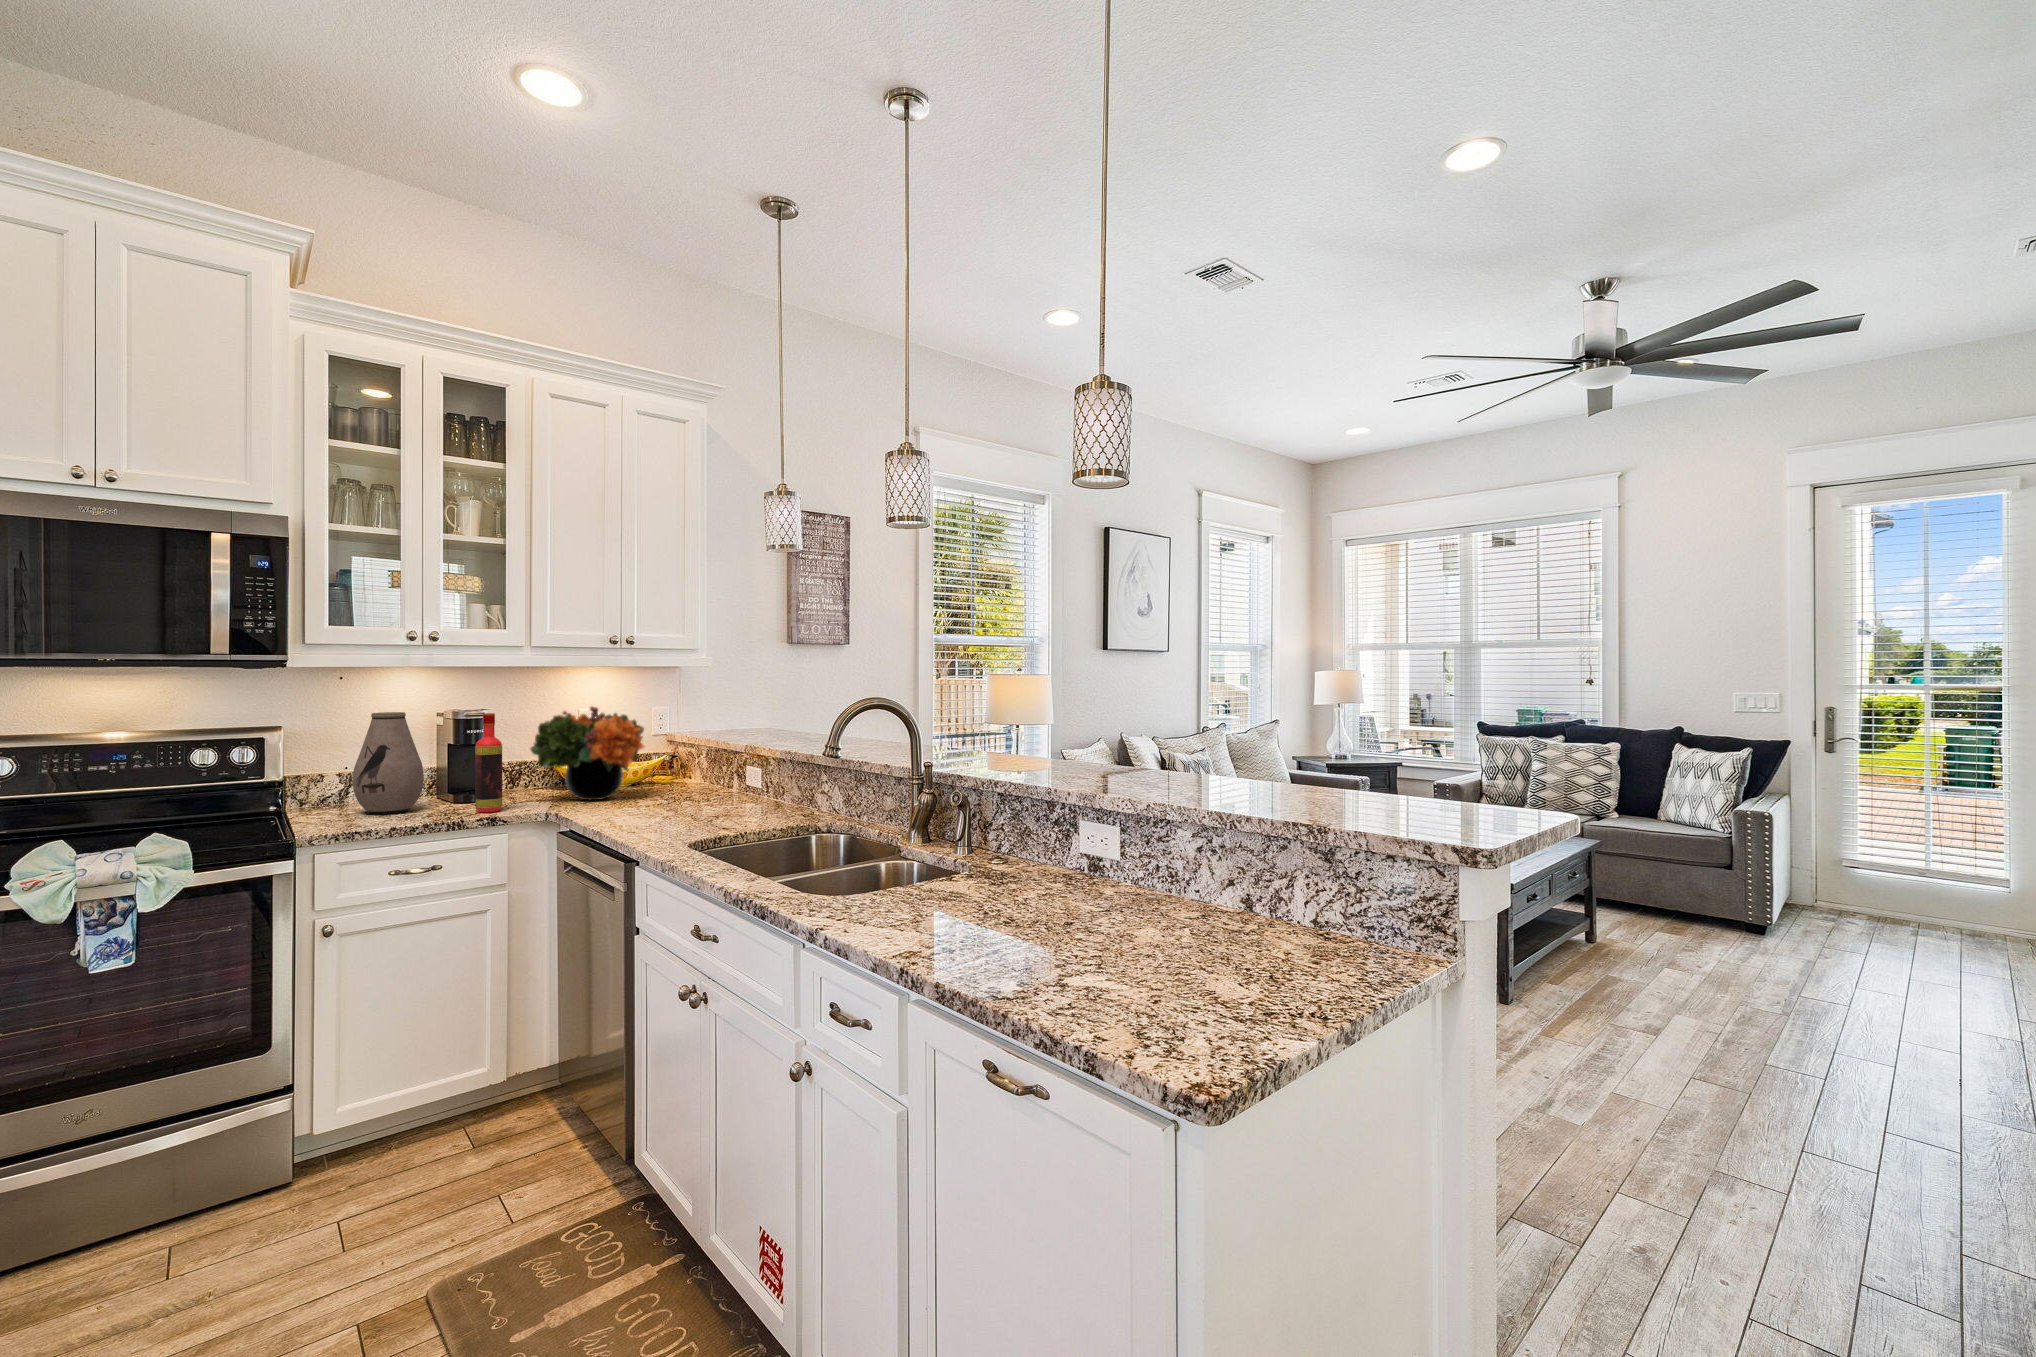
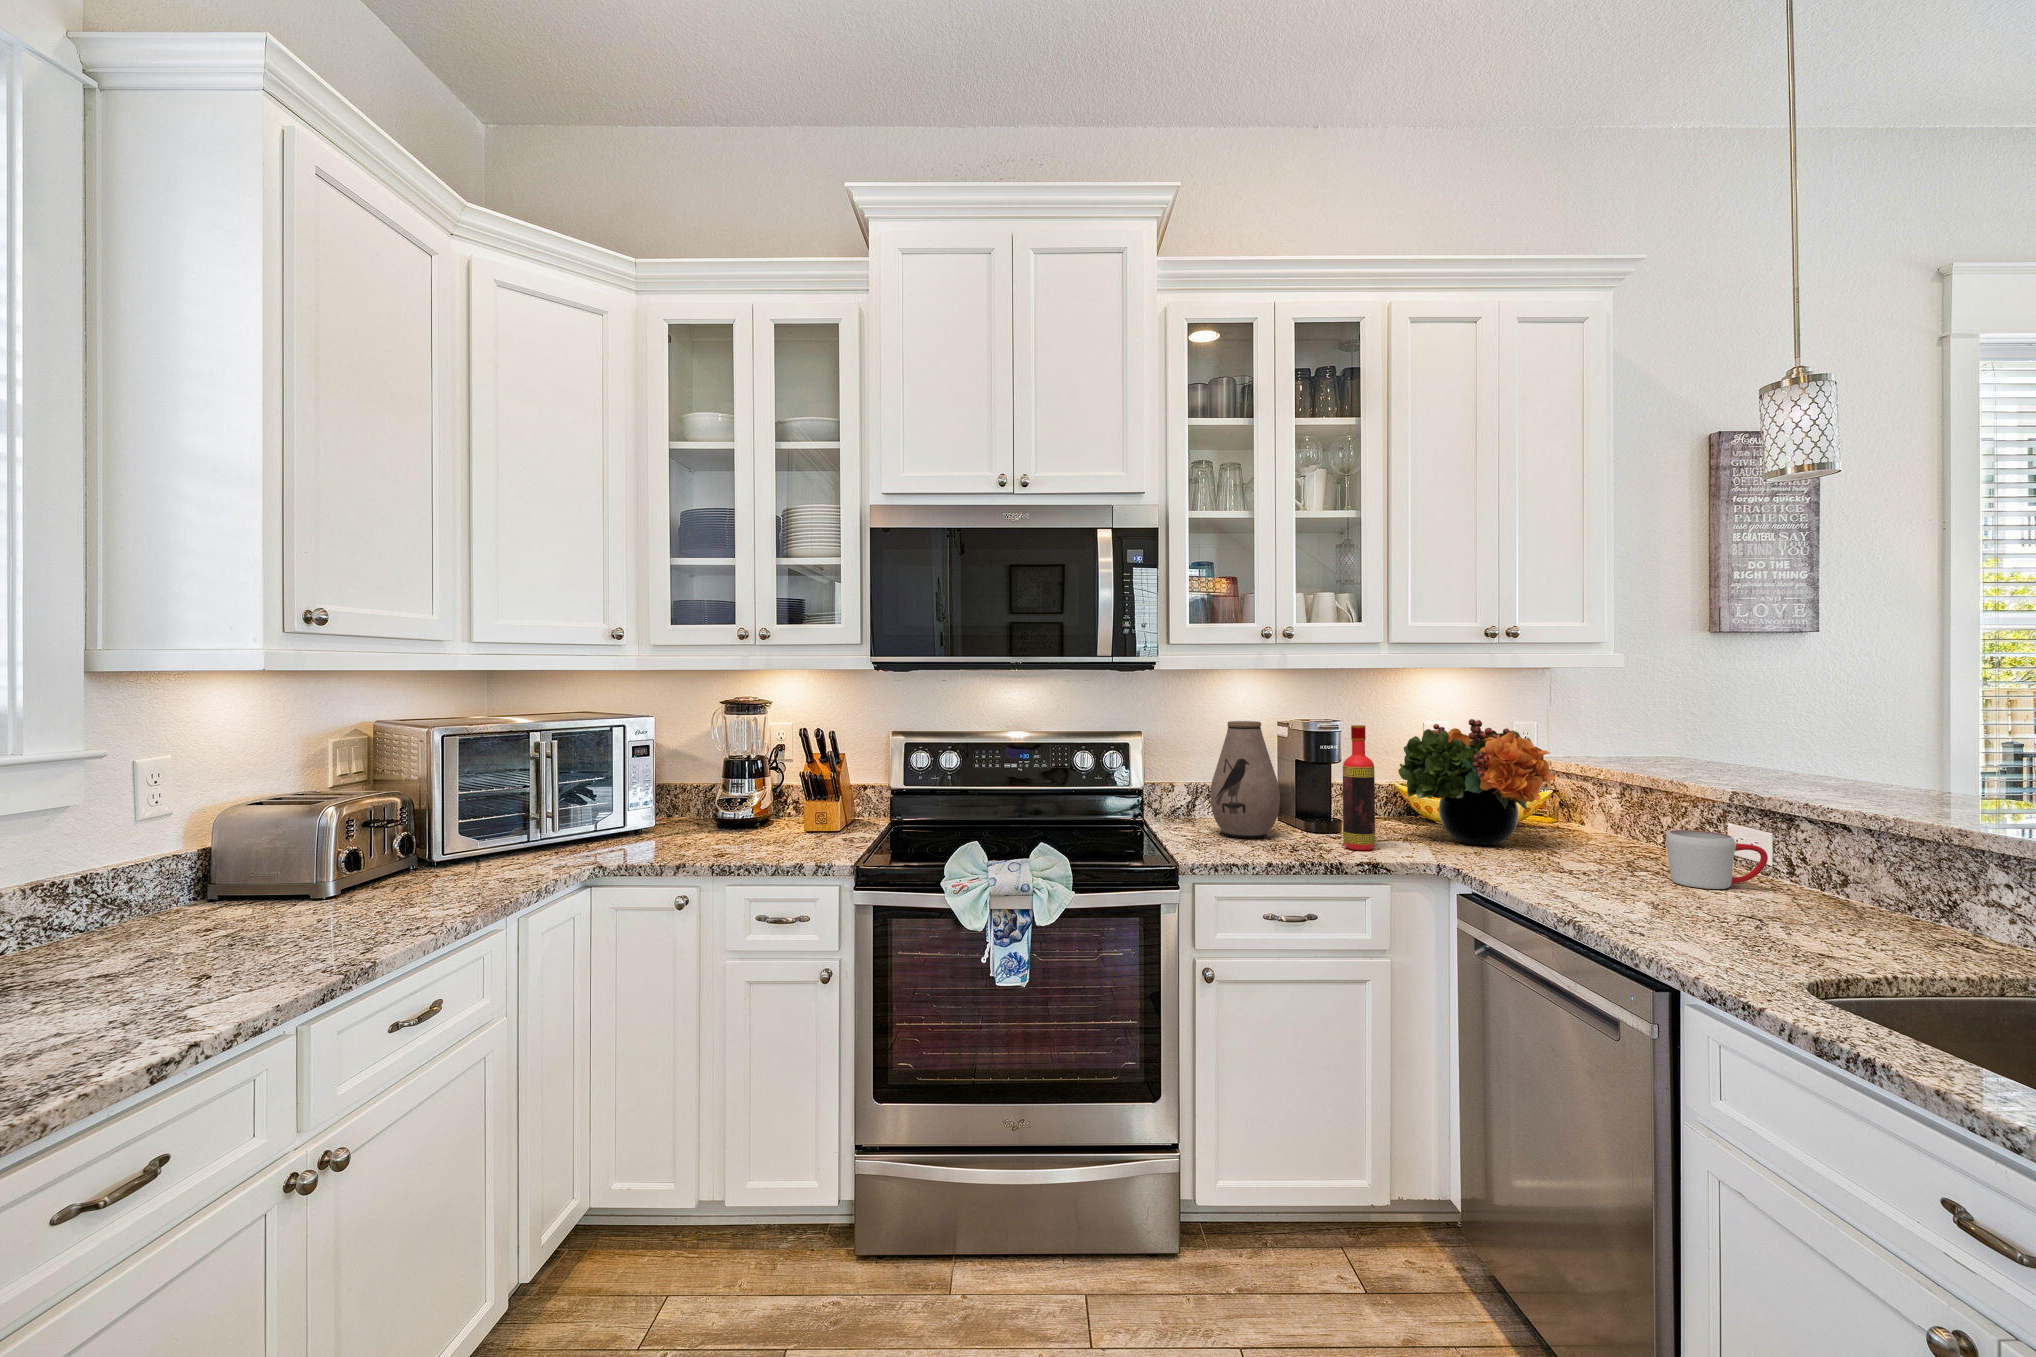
mug: none [693,775,745,811] -> present [1666,830,1768,889]

